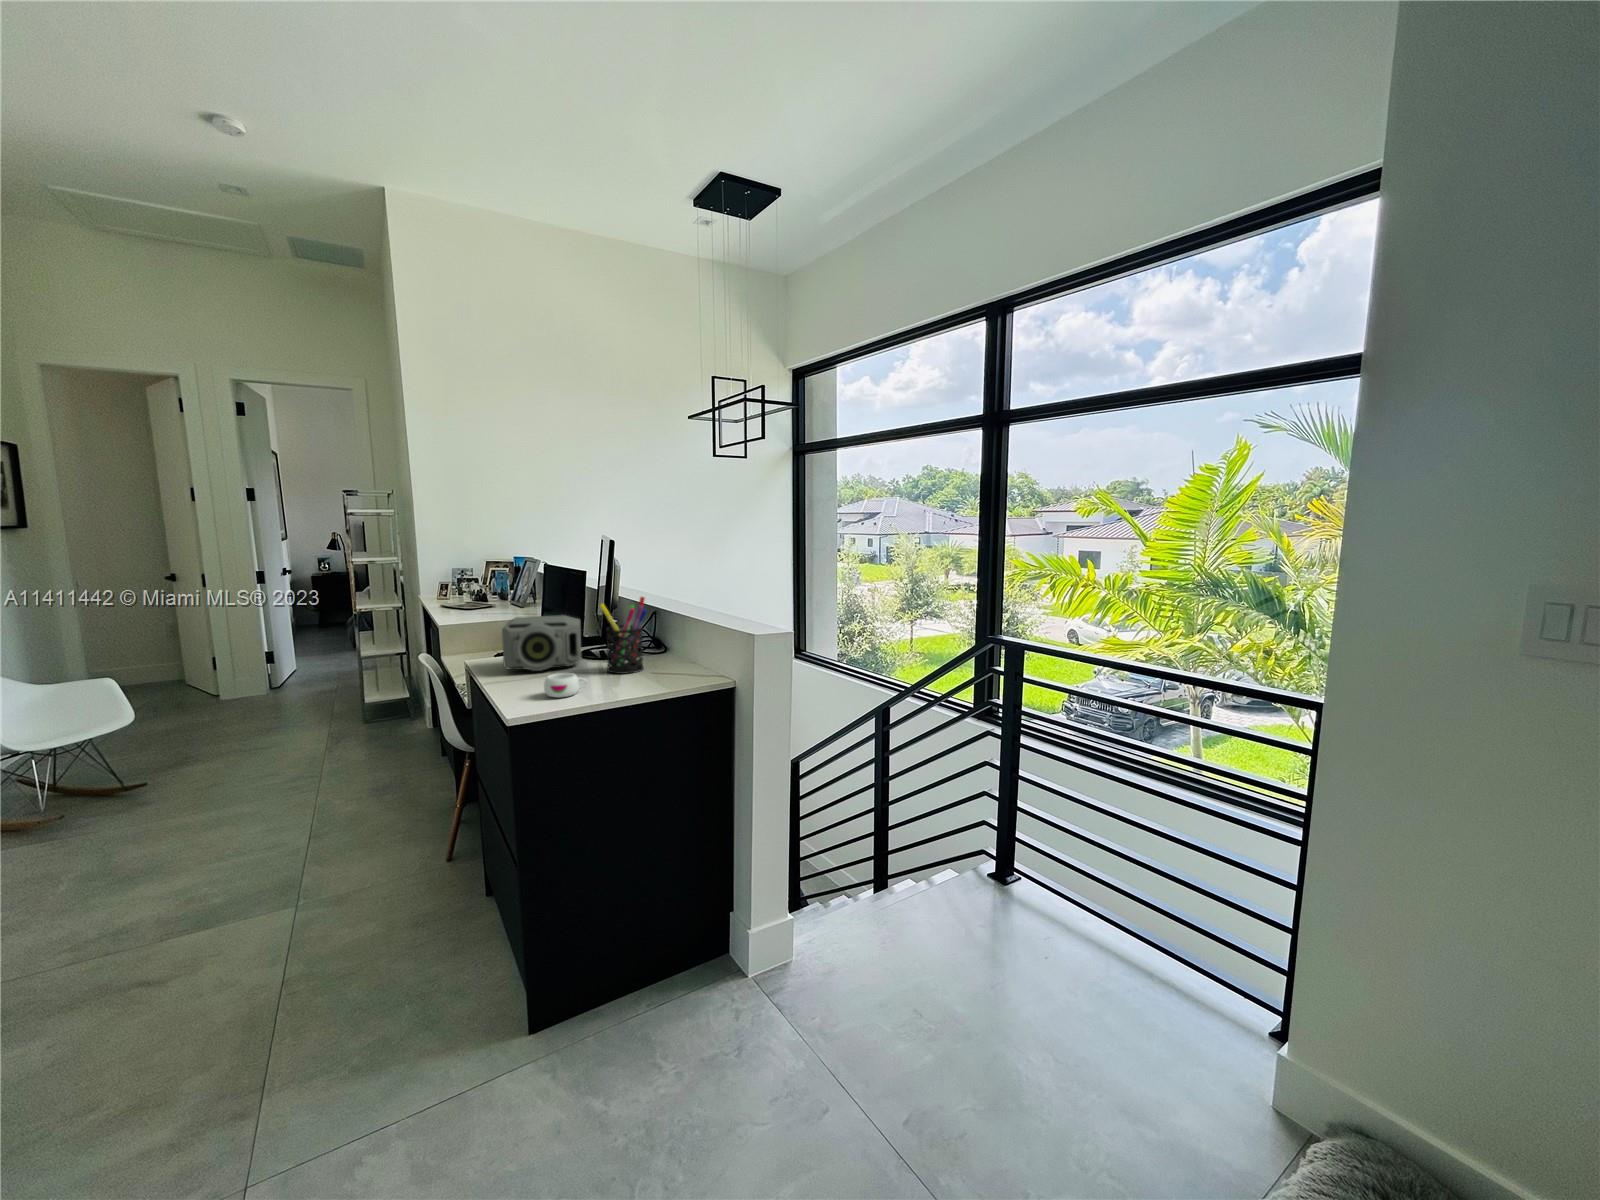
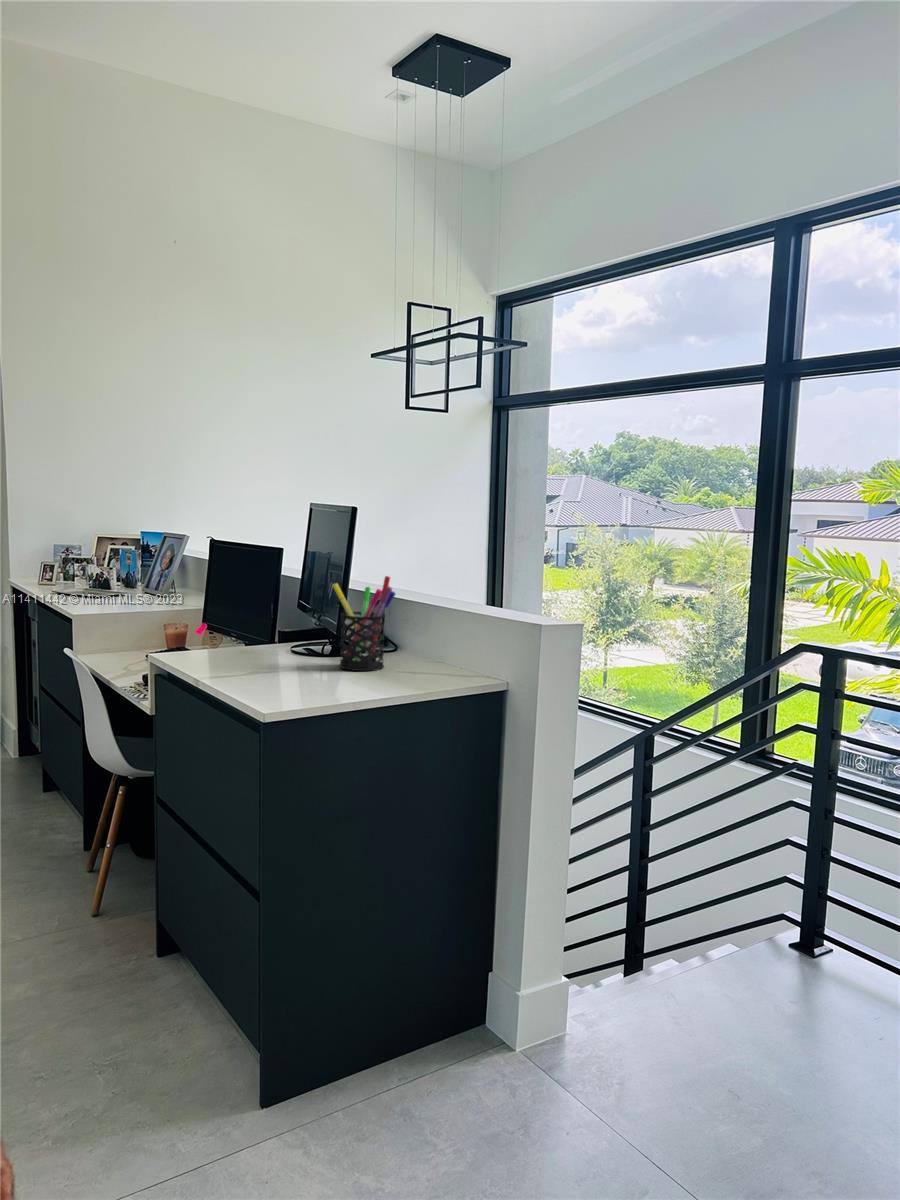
speaker: present [502,615,581,671] -> none [204,599,301,665]
mug: present [544,673,587,697] -> none [288,664,337,692]

